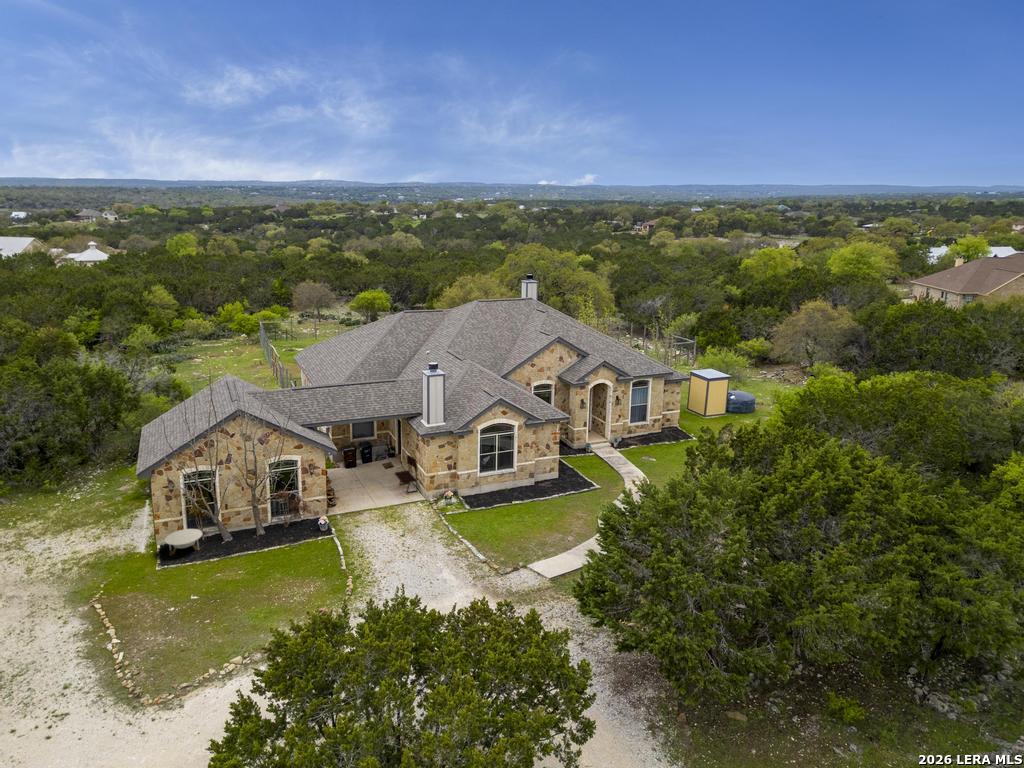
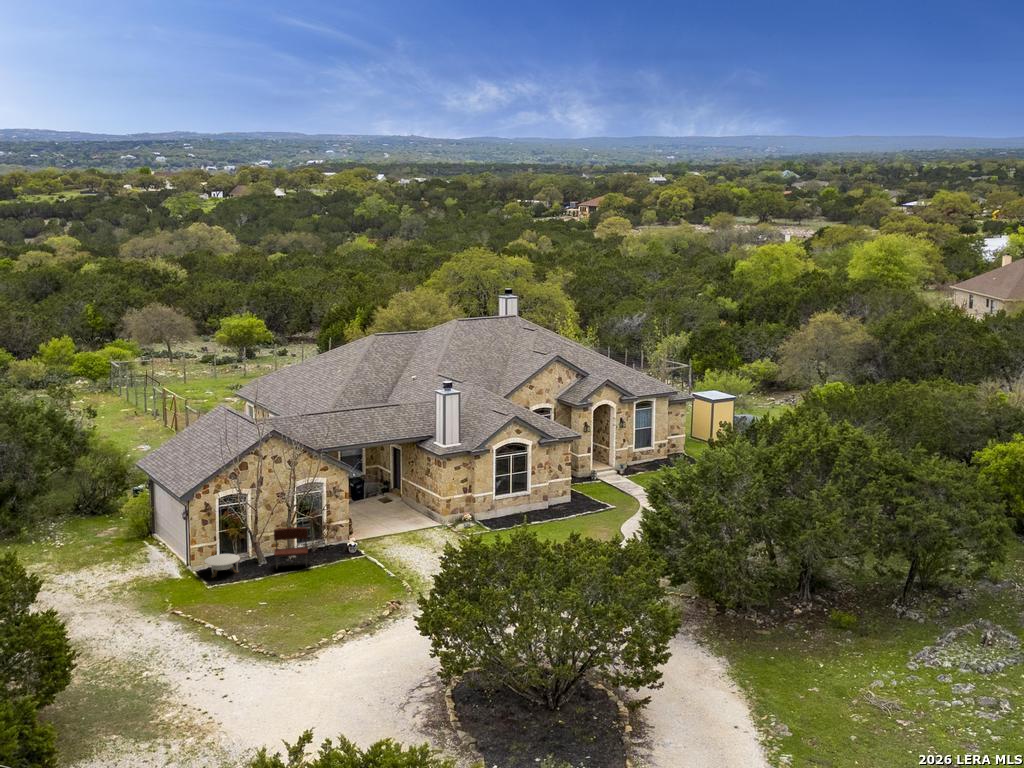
bench: present [395,455,418,493] -> present [274,527,308,569]

